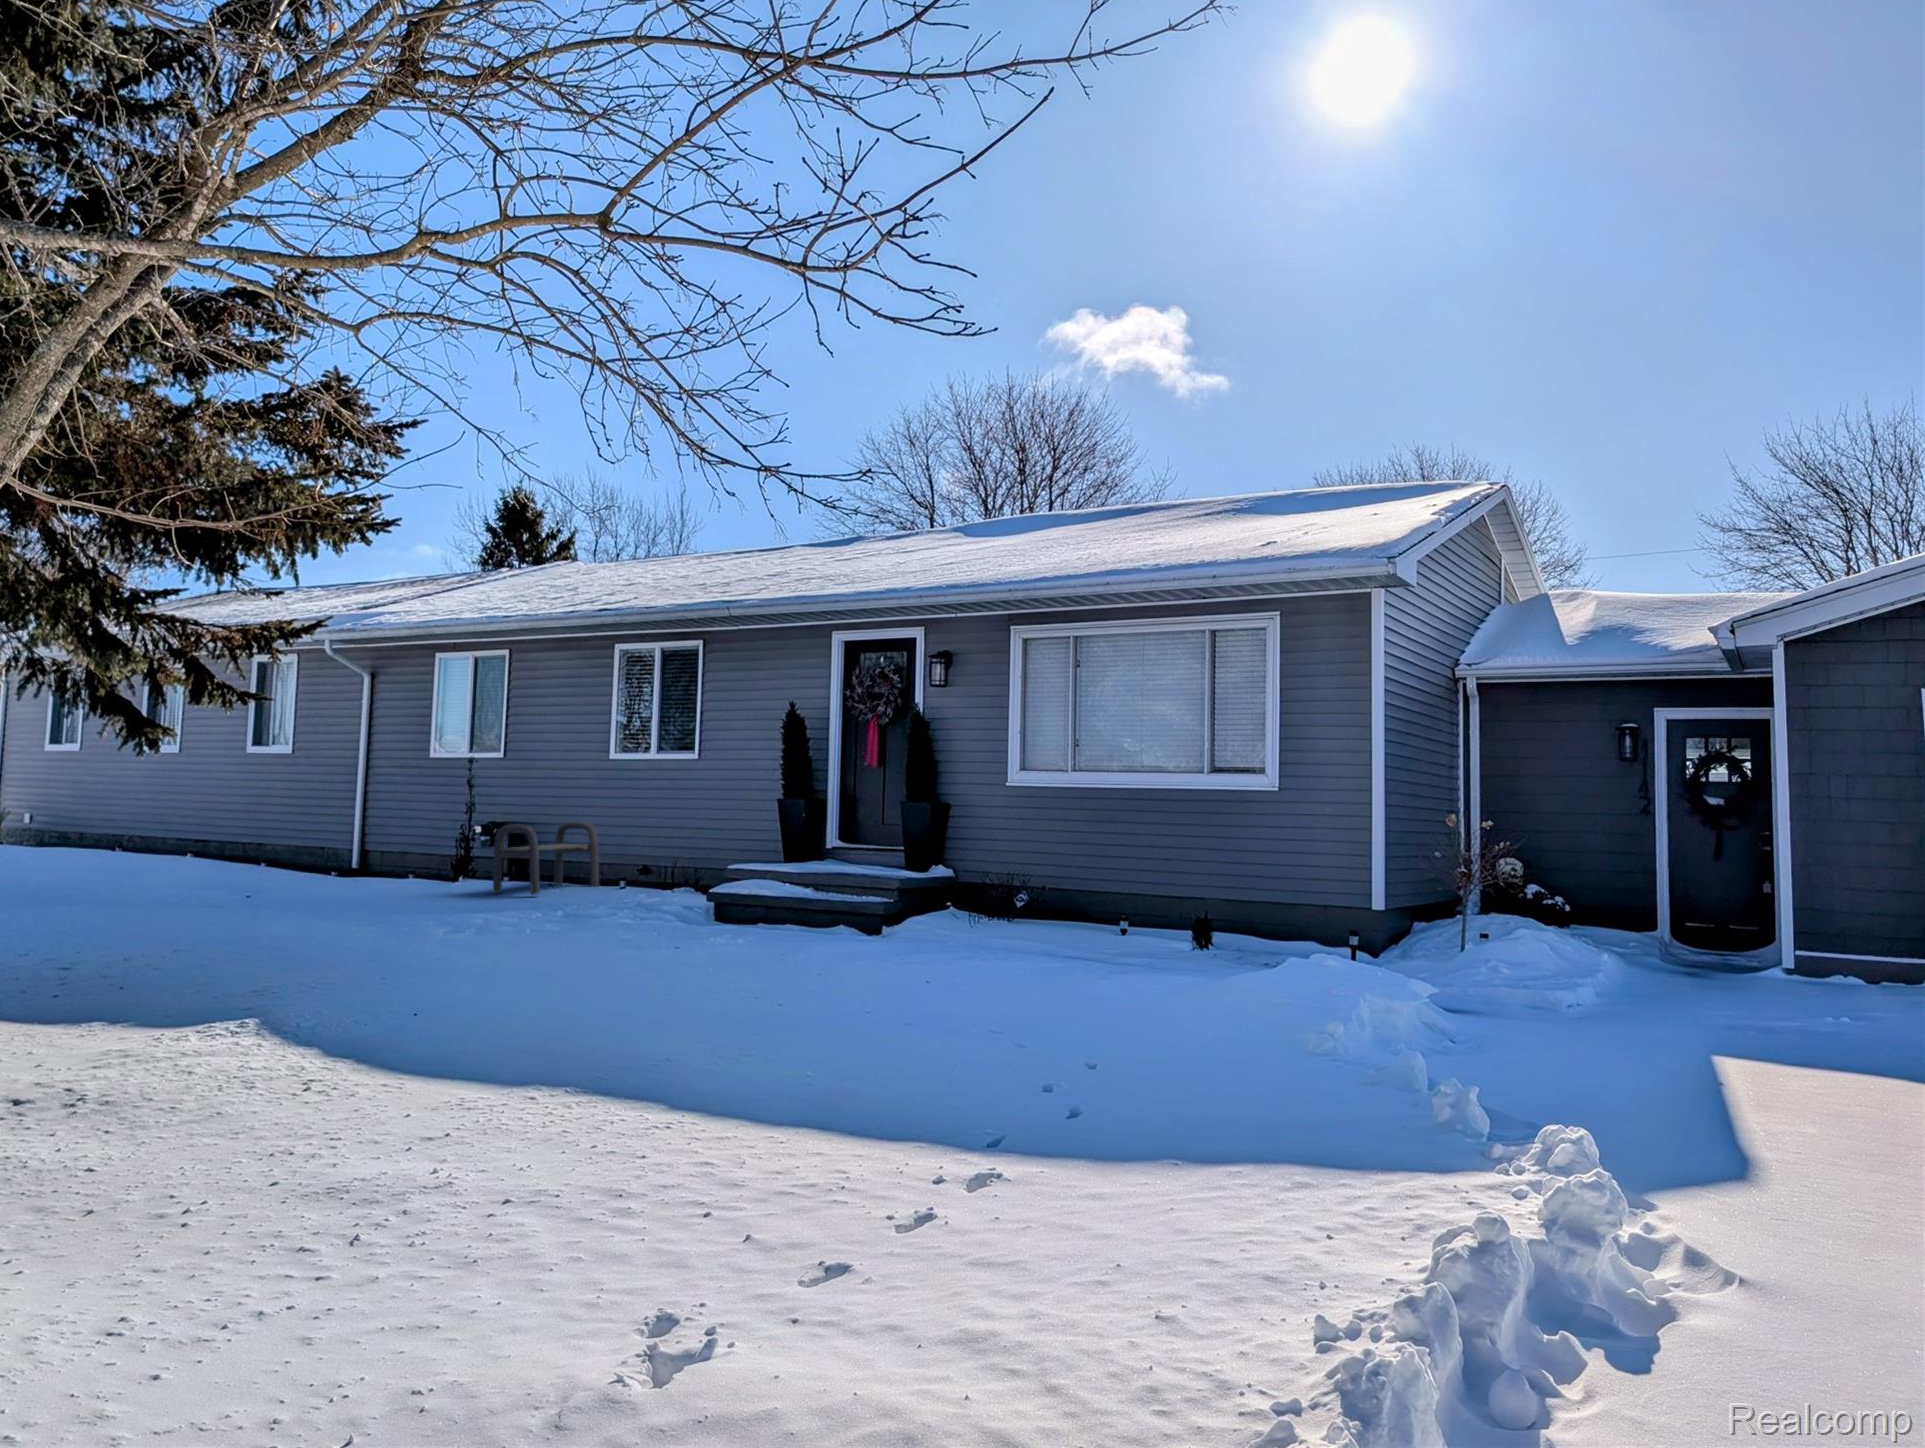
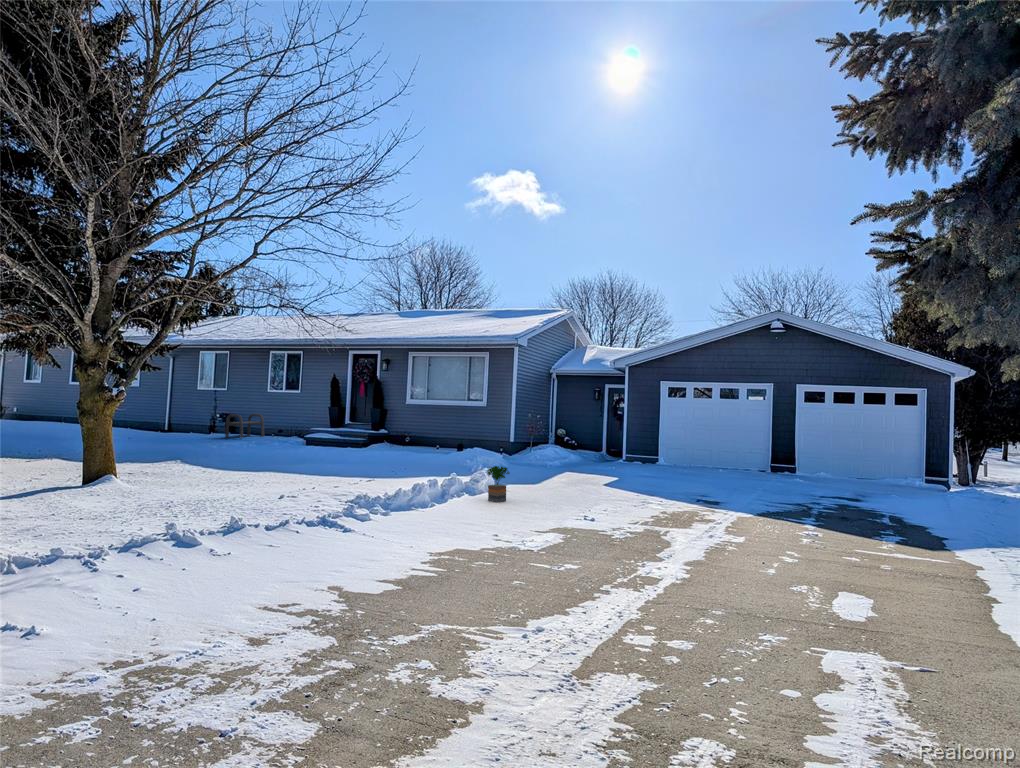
potted tree: none [1681,1119,1835,1352] -> present [488,466,510,502]

